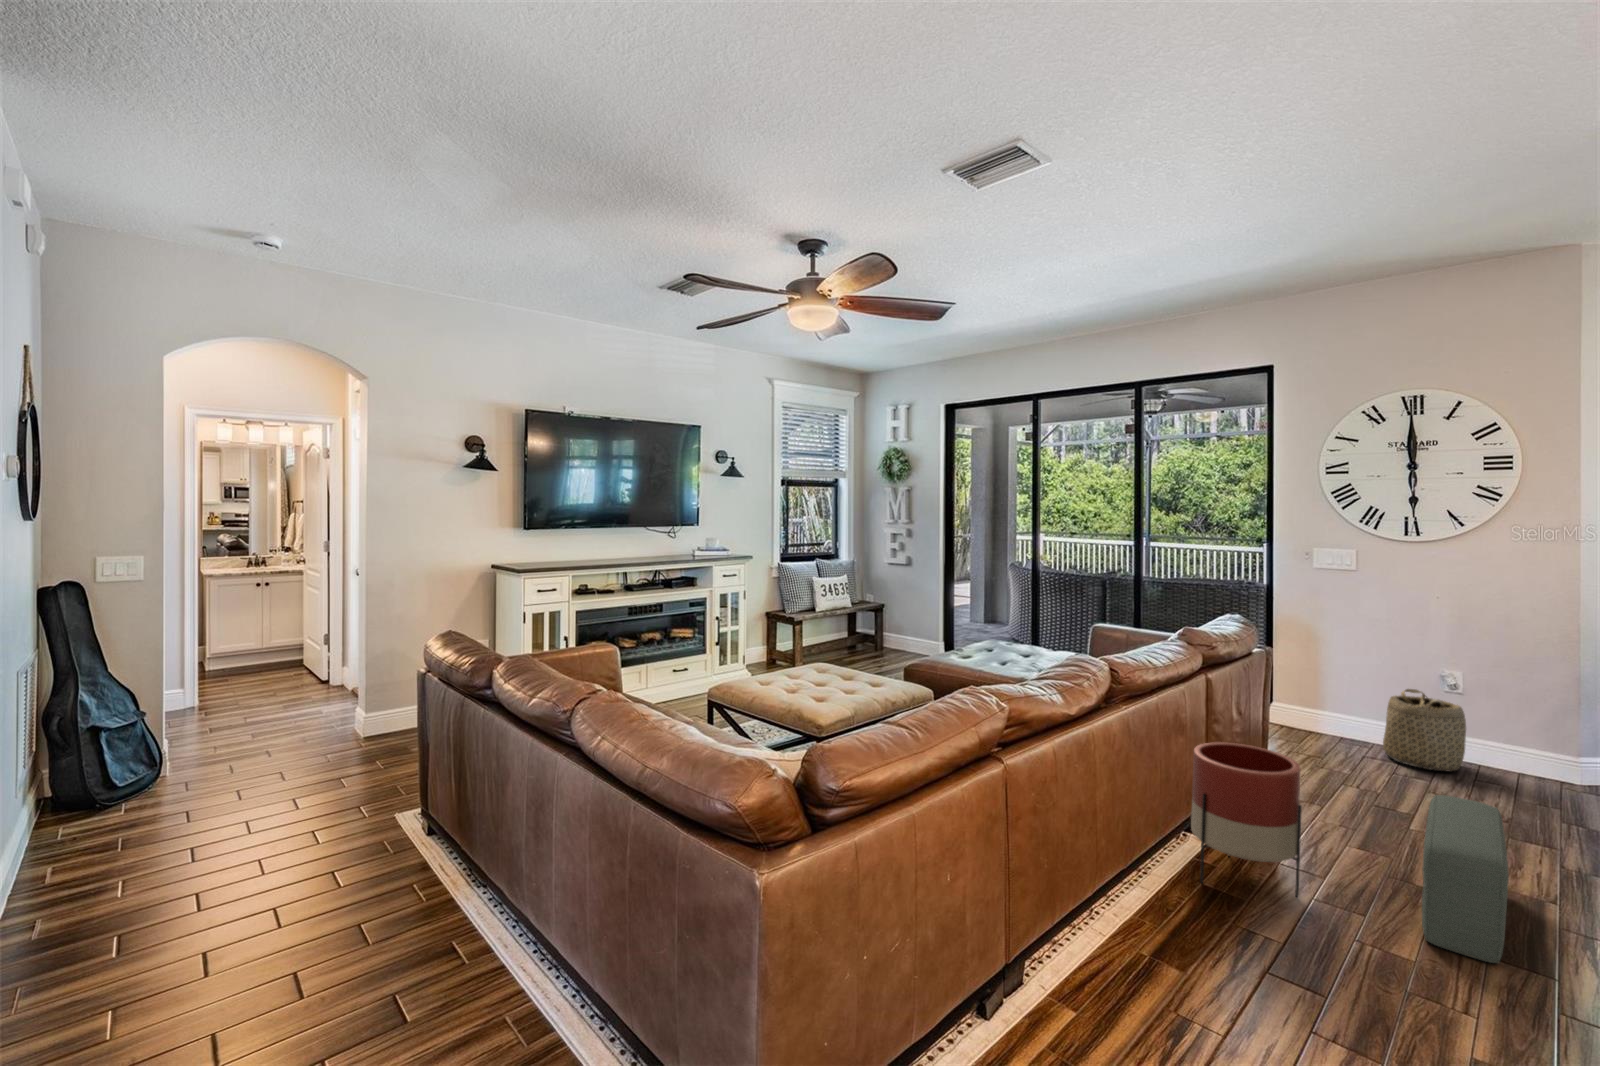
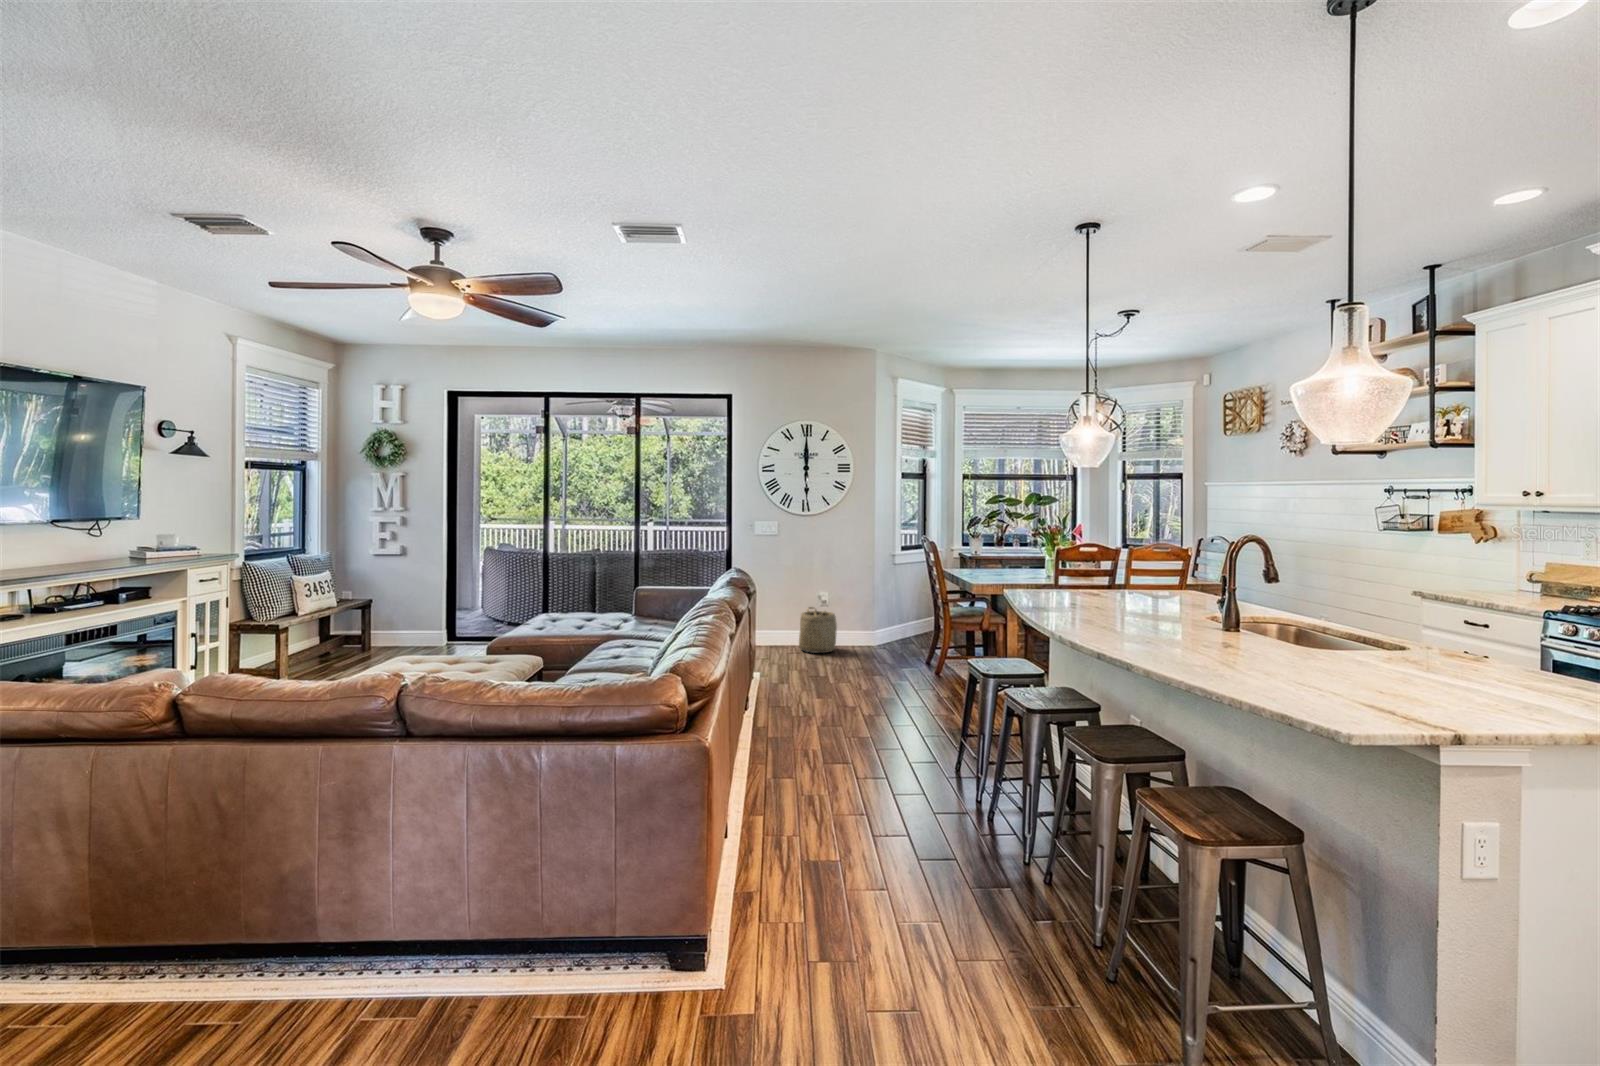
planter: present [1191,742,1302,897] -> none [756,646,815,738]
pouf: present [1422,795,1509,963] -> none [854,655,900,729]

